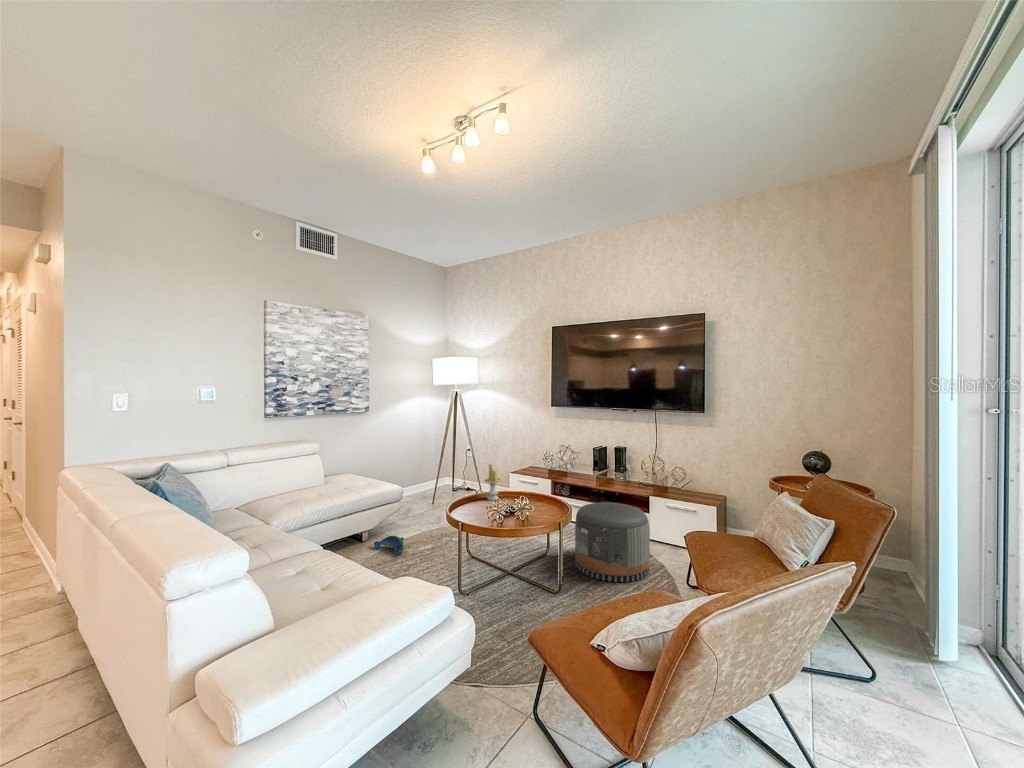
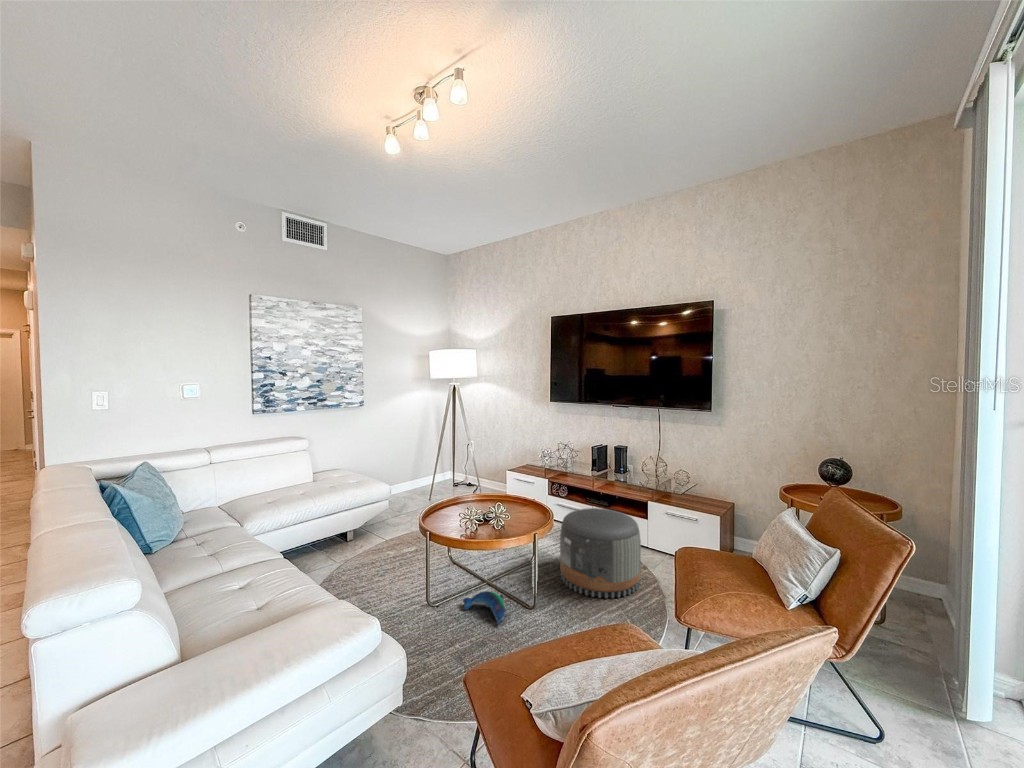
candle: present [484,464,502,500] -> none [464,466,483,505]
plush toy: present [374,536,404,556] -> present [463,591,505,625]

